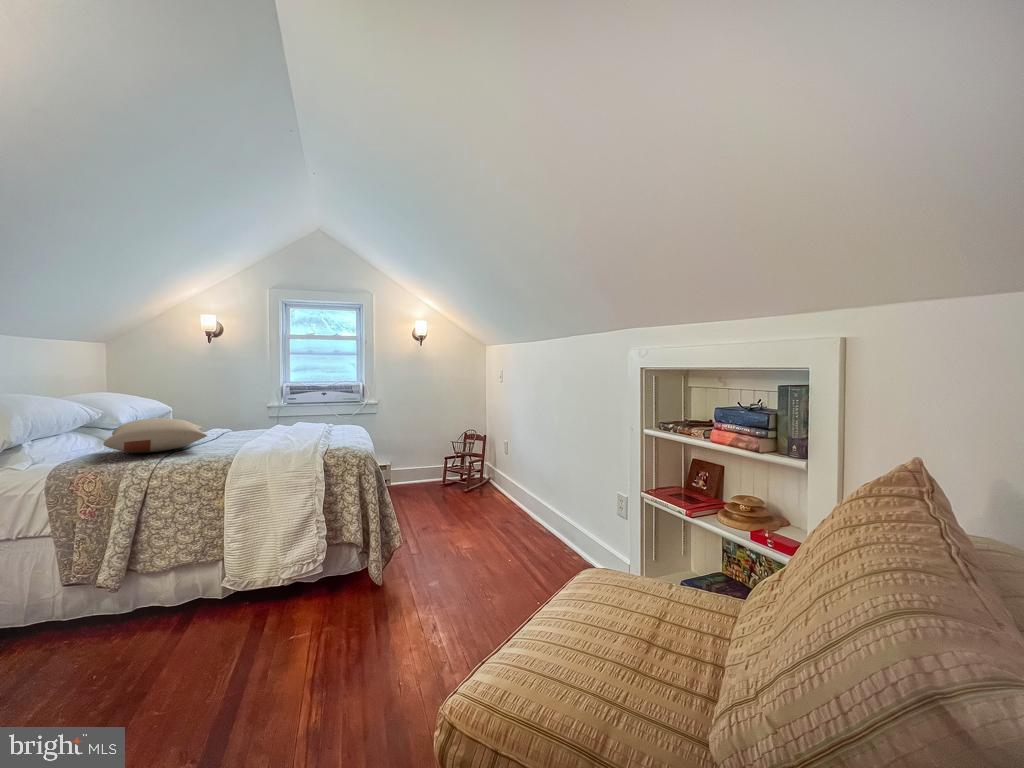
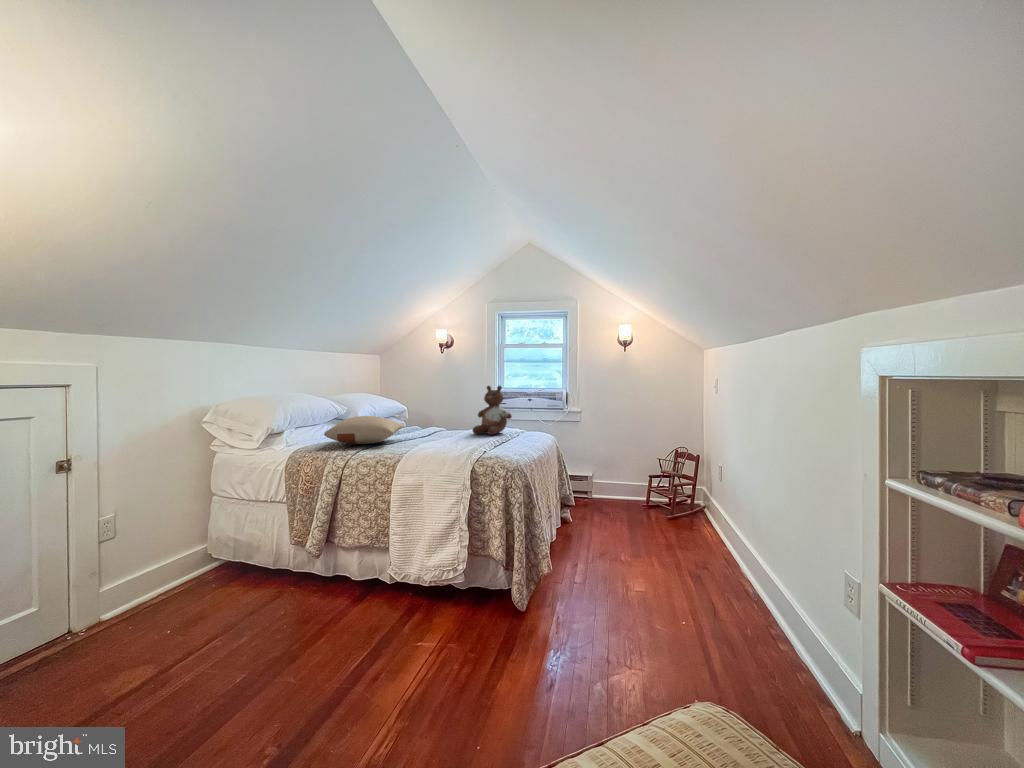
stuffed bear: none [284,381,327,431] -> present [472,386,512,435]

